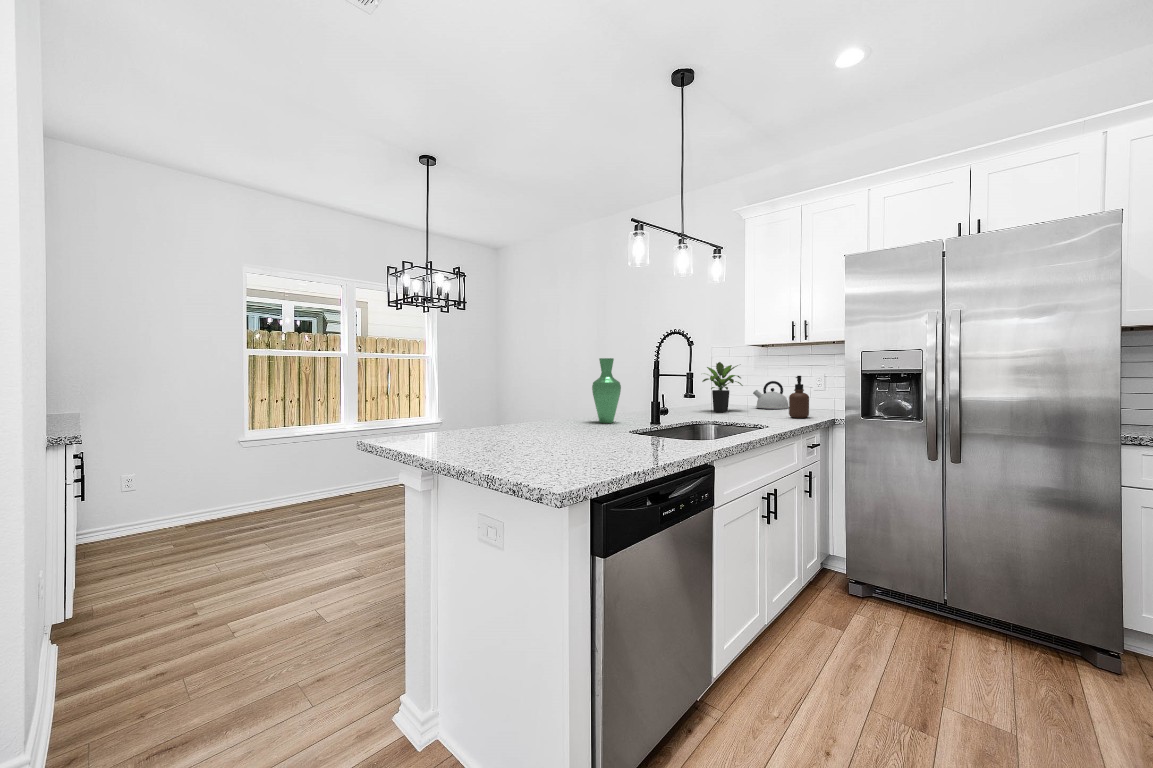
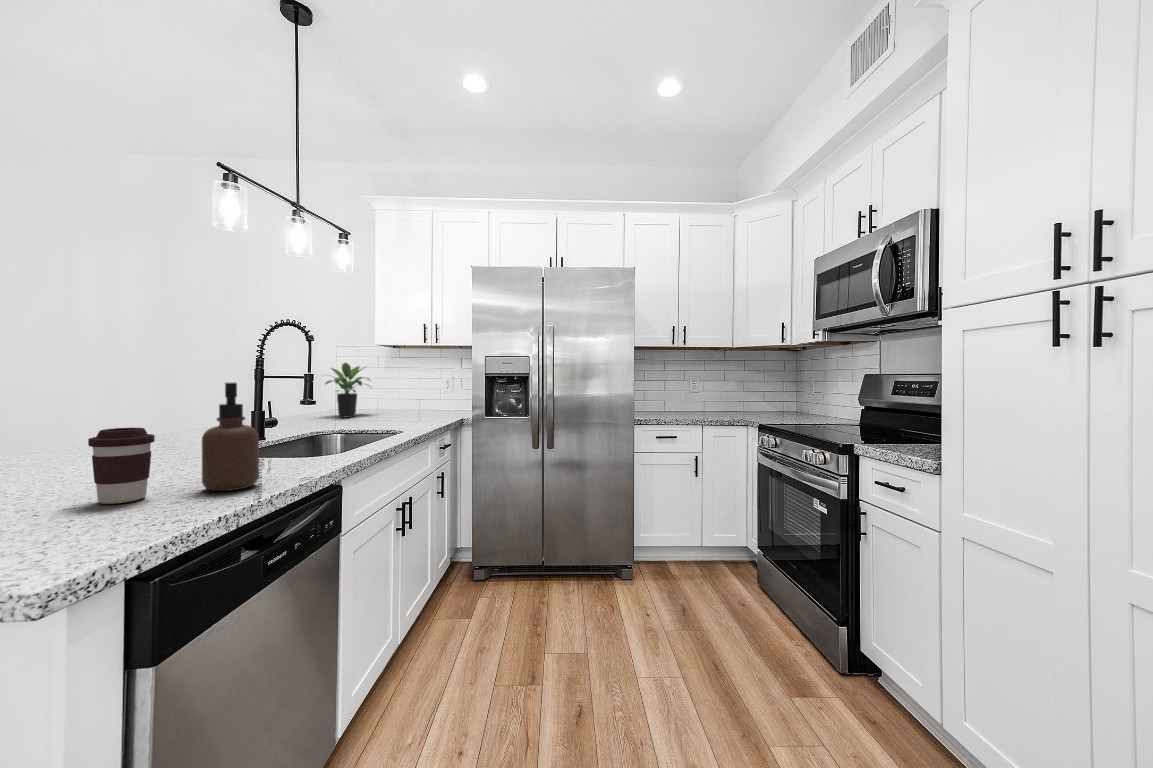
vase: present [592,358,621,423] -> none [150,352,203,442]
soap dispenser: present [789,376,809,418] -> present [202,383,259,491]
kettle: present [753,381,789,409] -> none [383,383,419,411]
coffee cup: none [572,409,602,456] -> present [88,428,155,504]

